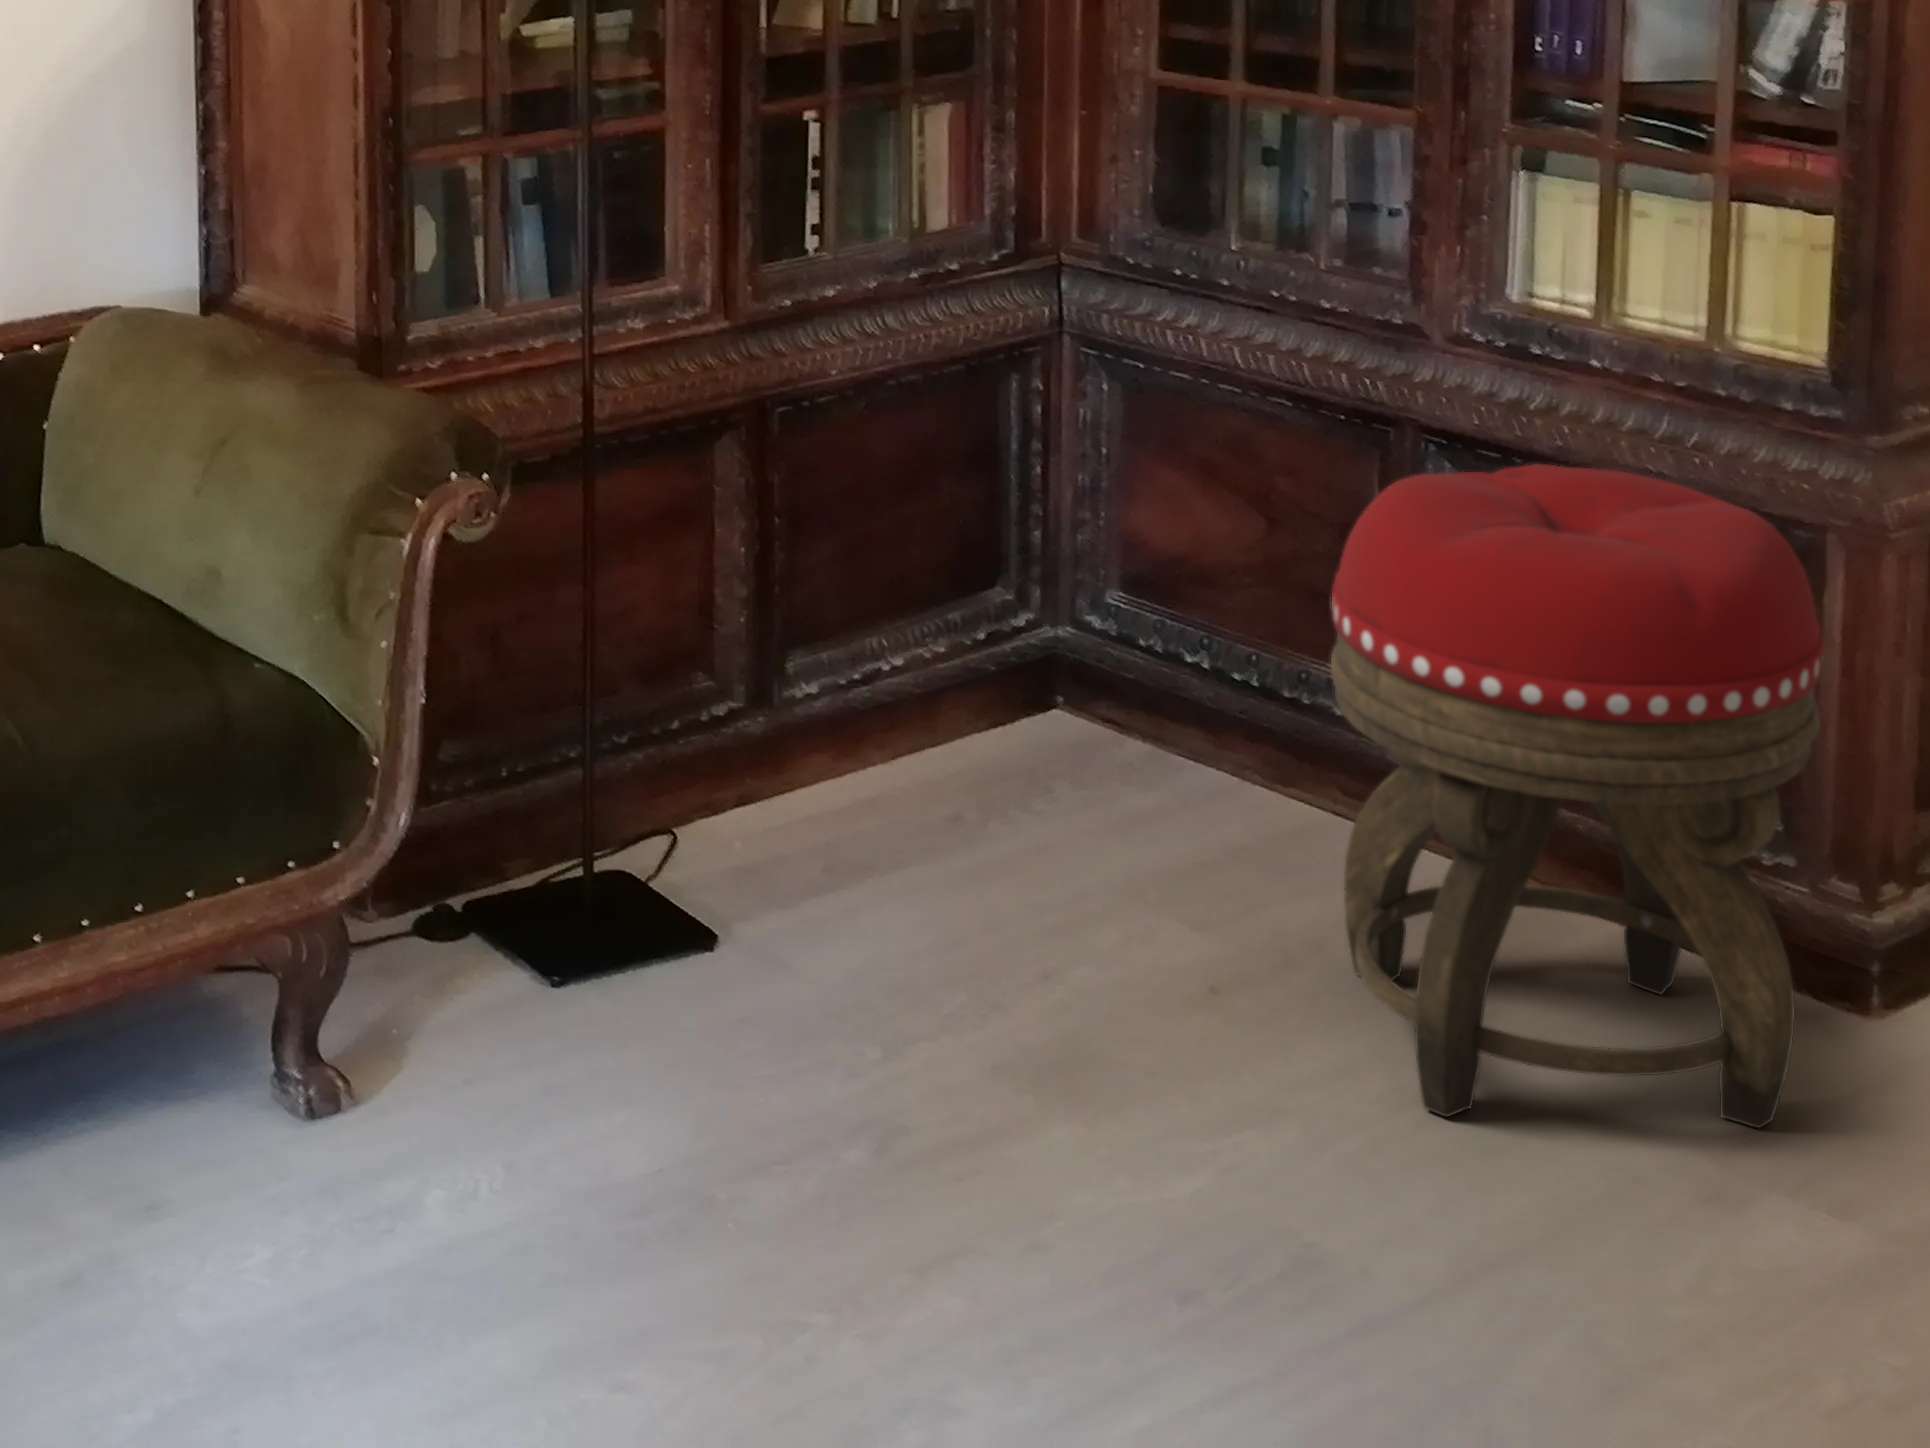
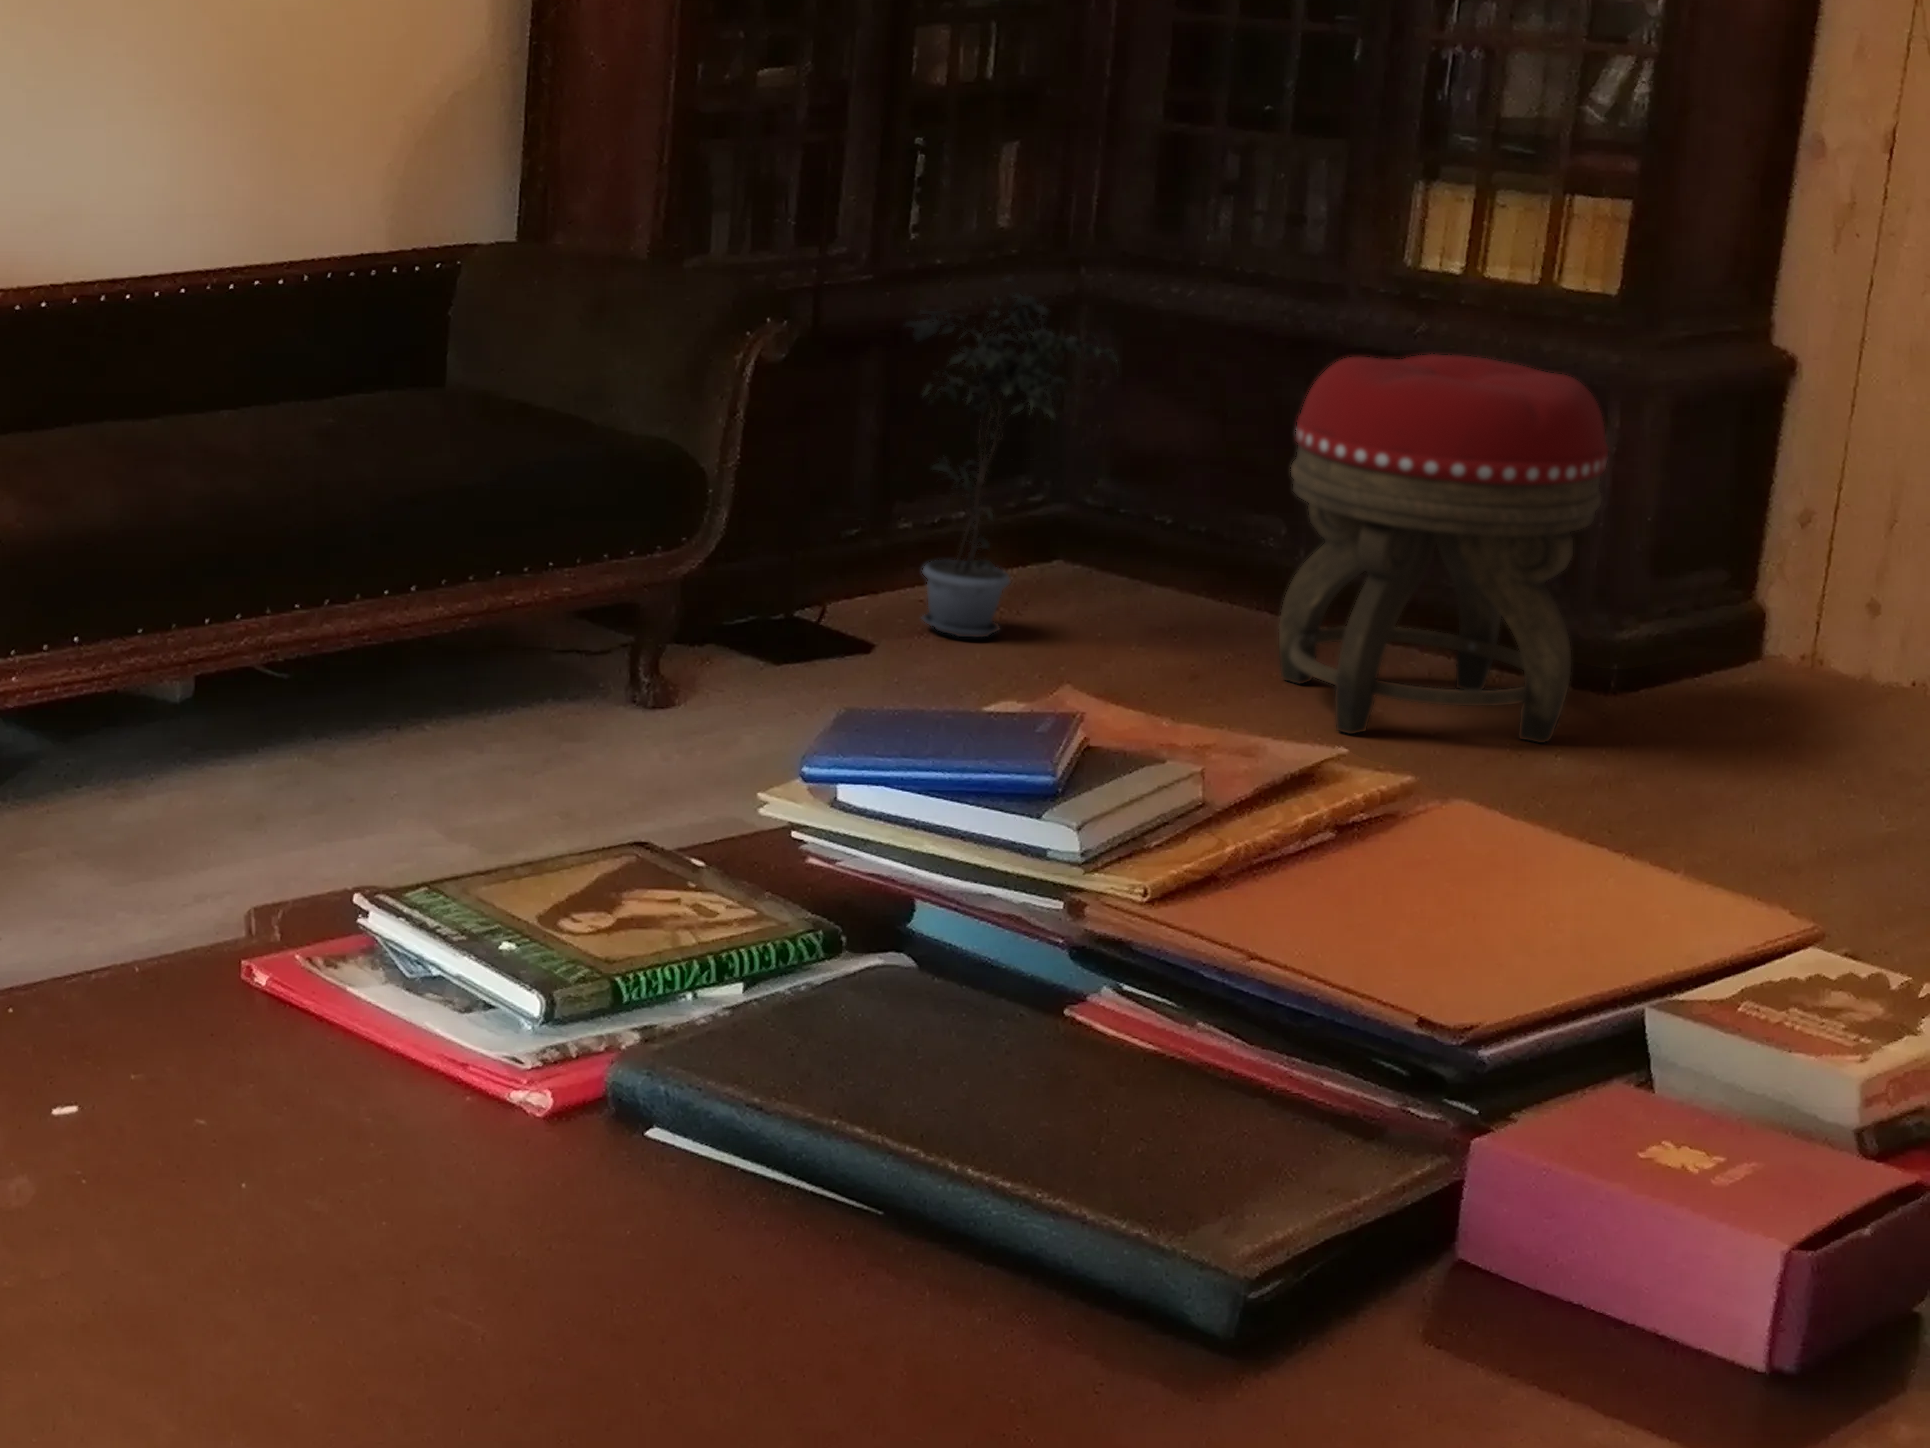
potted plant: none [763,333,1069,889] -> present [905,279,1117,637]

